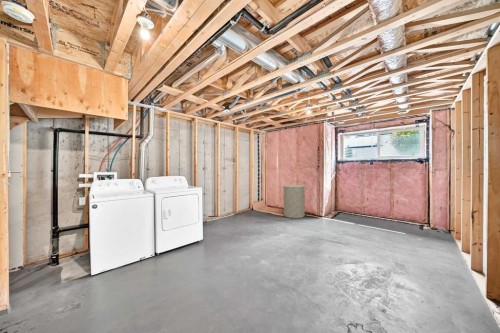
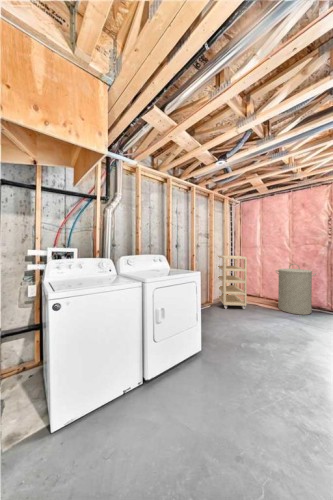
shelving unit: none [242,175,259,216] -> present [218,255,247,309]

